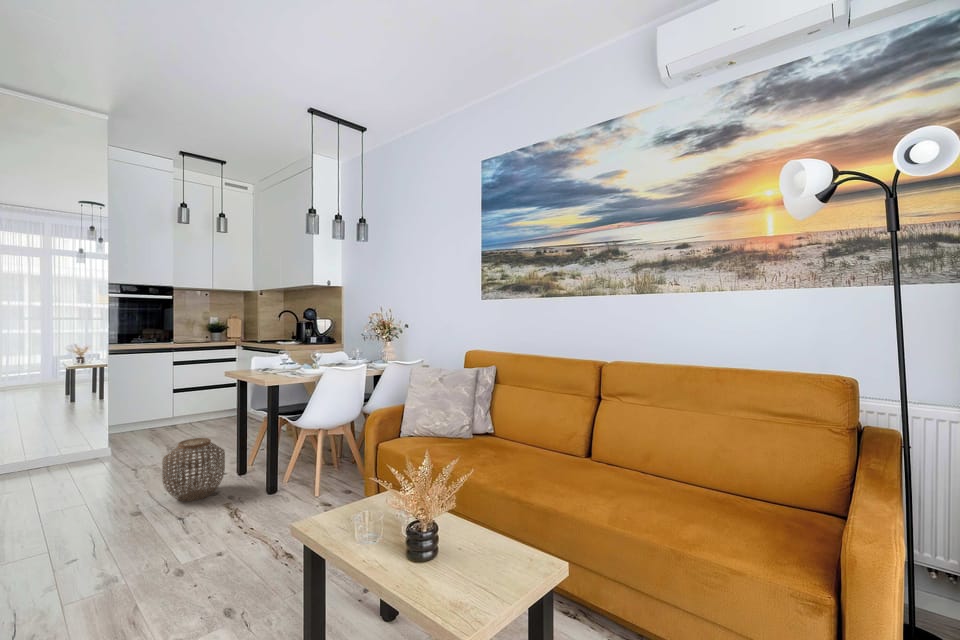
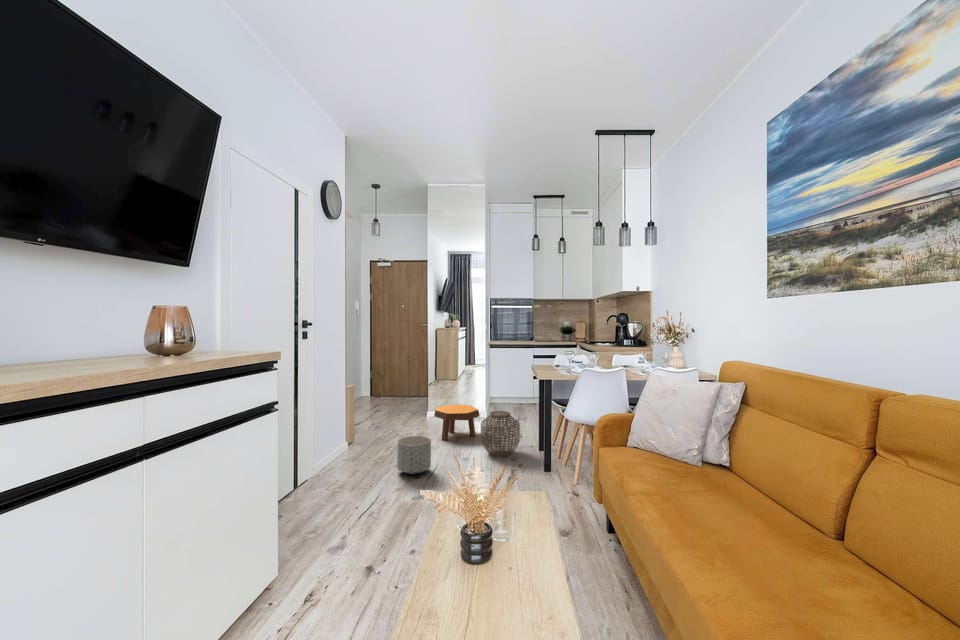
footstool: none [45,444,136,507] -> present [434,404,480,441]
planter: none [30,502,104,571] -> present [397,436,431,475]

